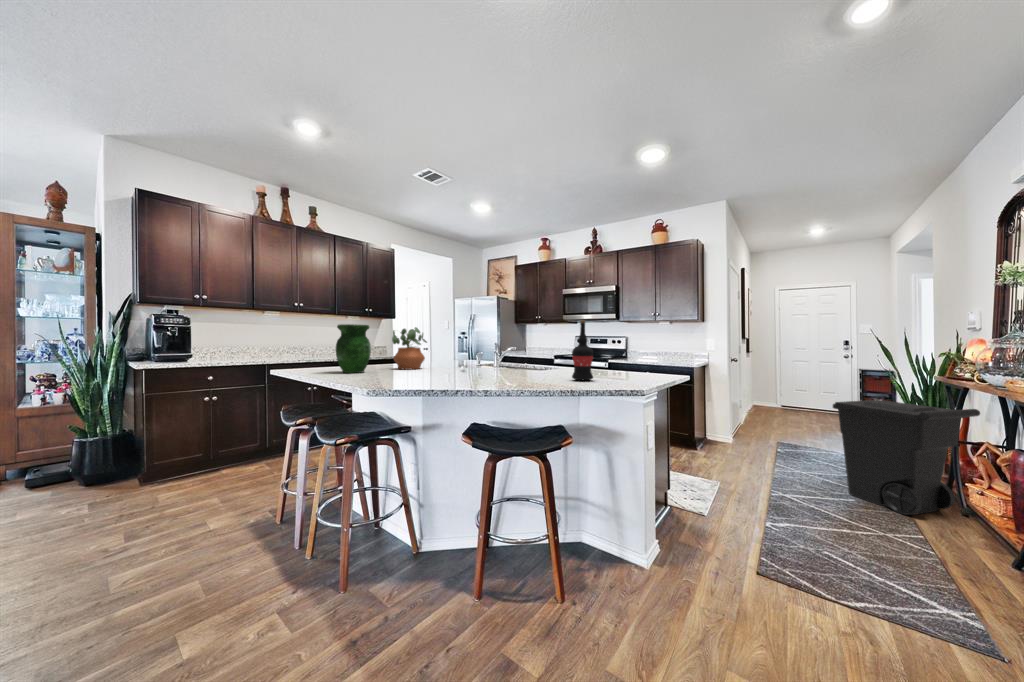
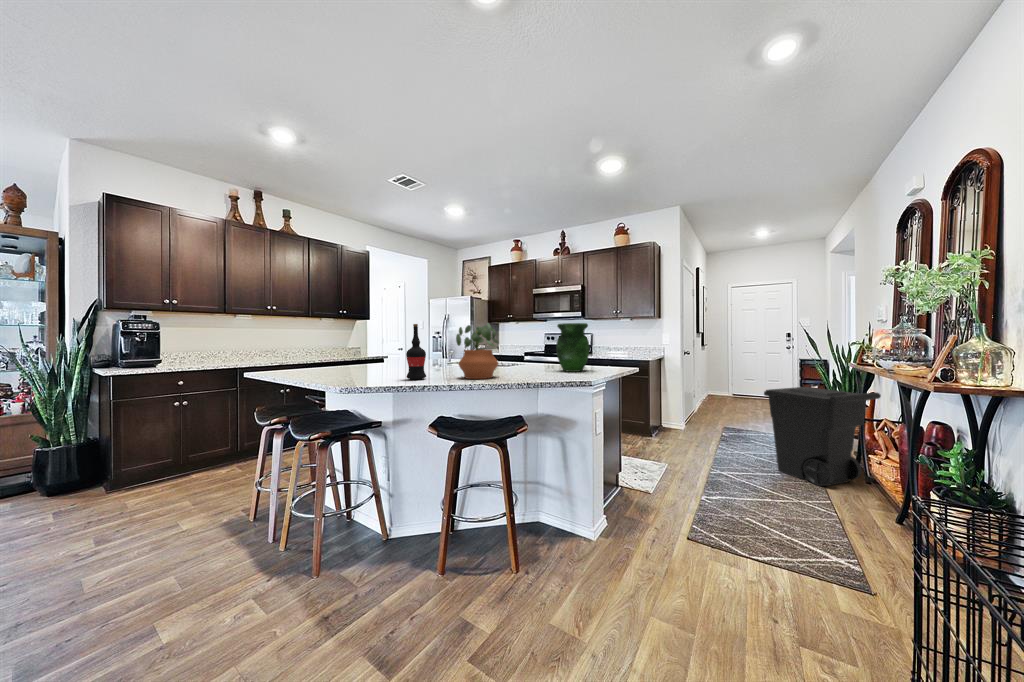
wine bottle: present [572,320,593,380] -> present [406,324,426,379]
vase: present [336,324,371,373] -> present [556,323,590,372]
potted plant: present [392,327,427,370] -> present [456,323,498,379]

